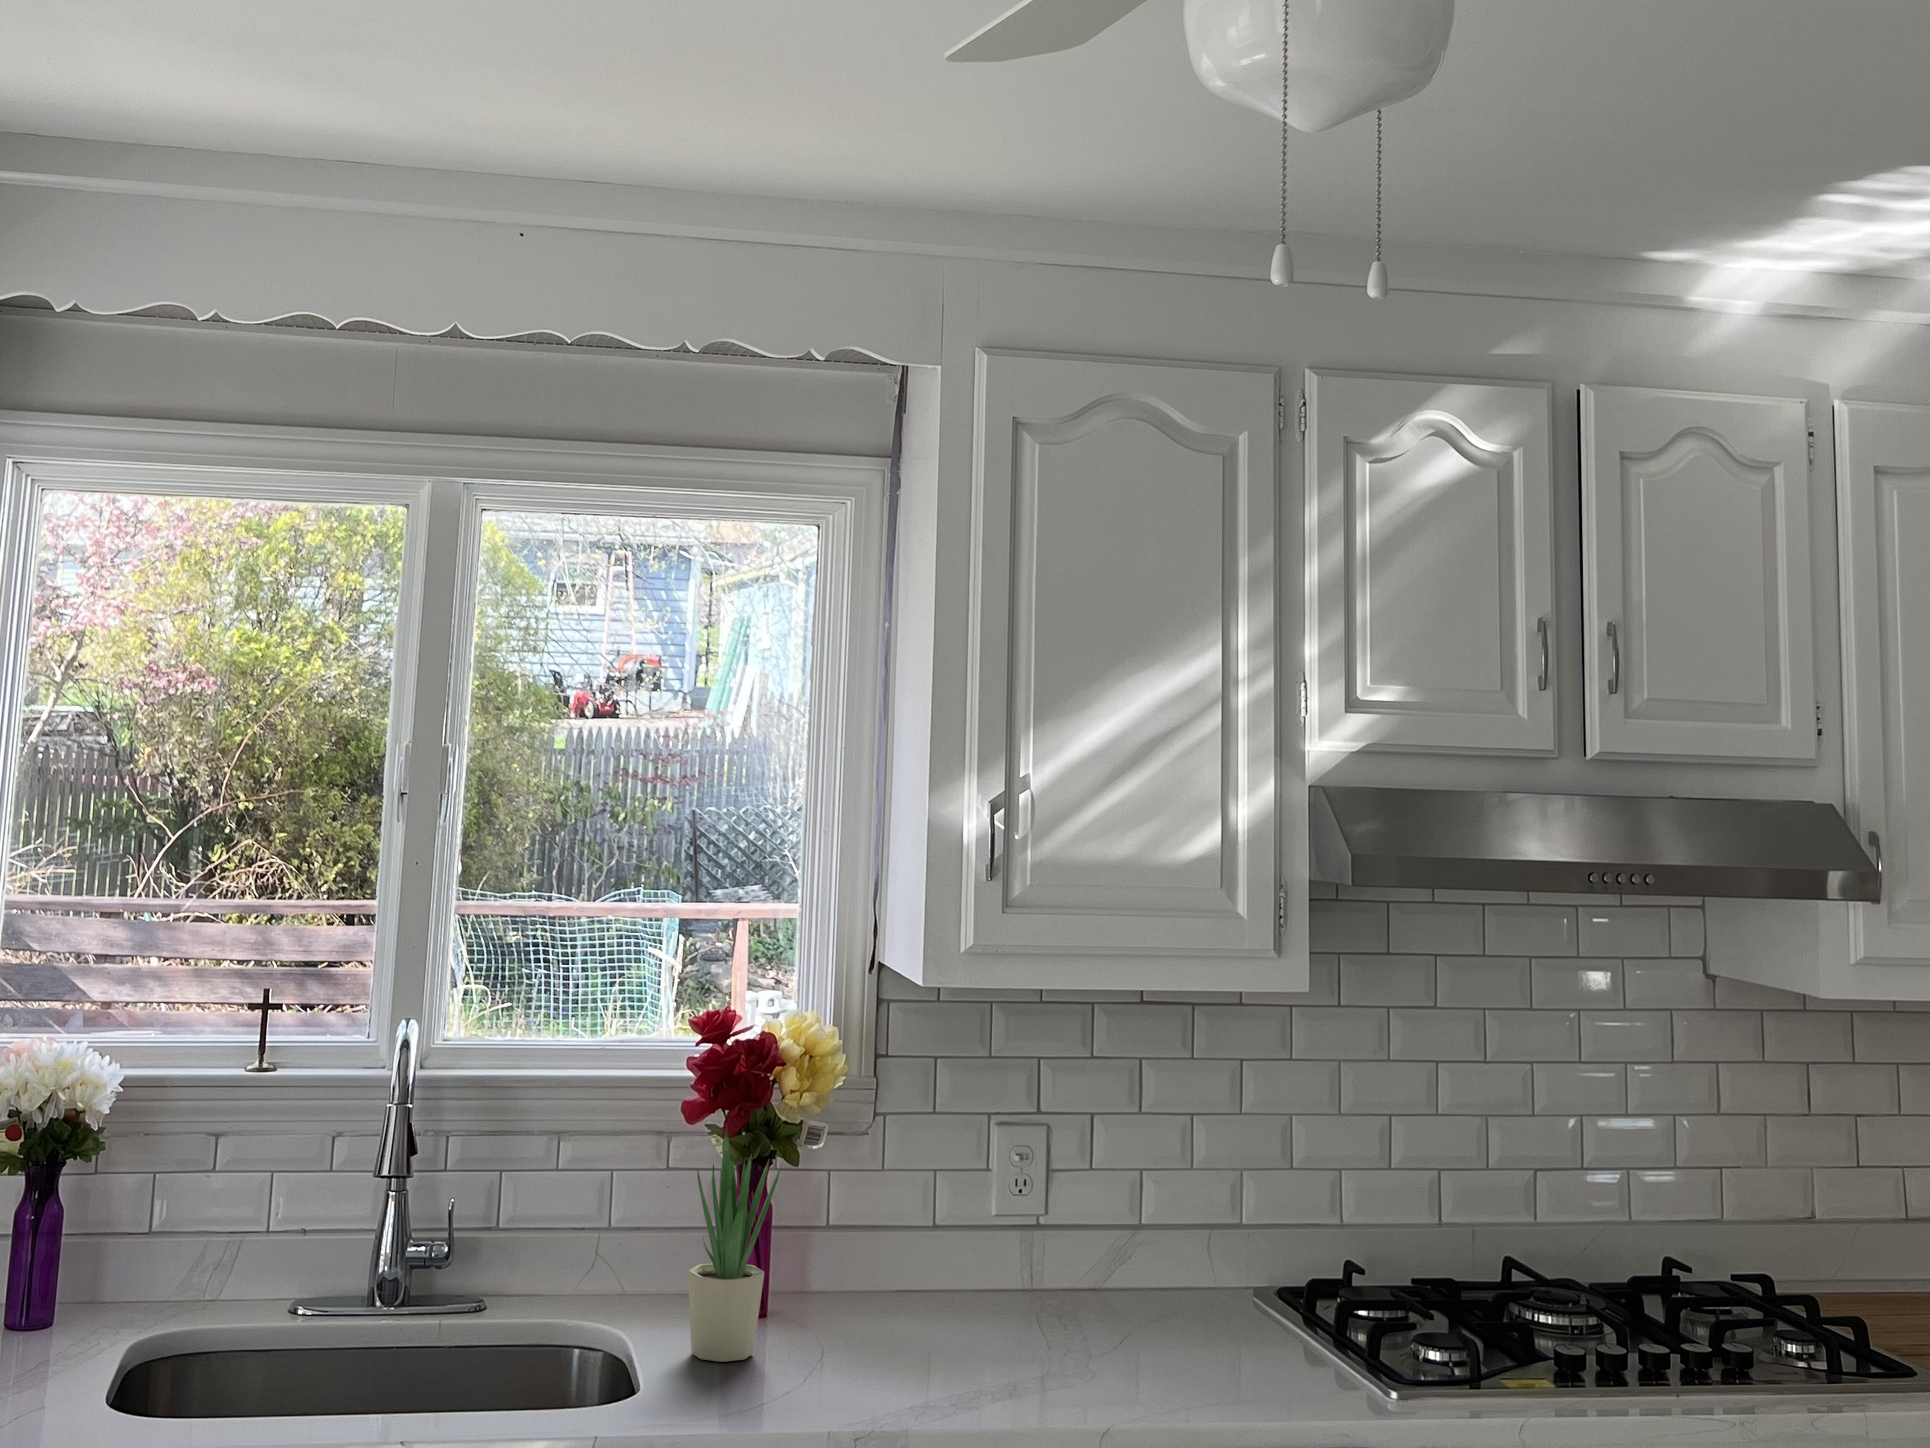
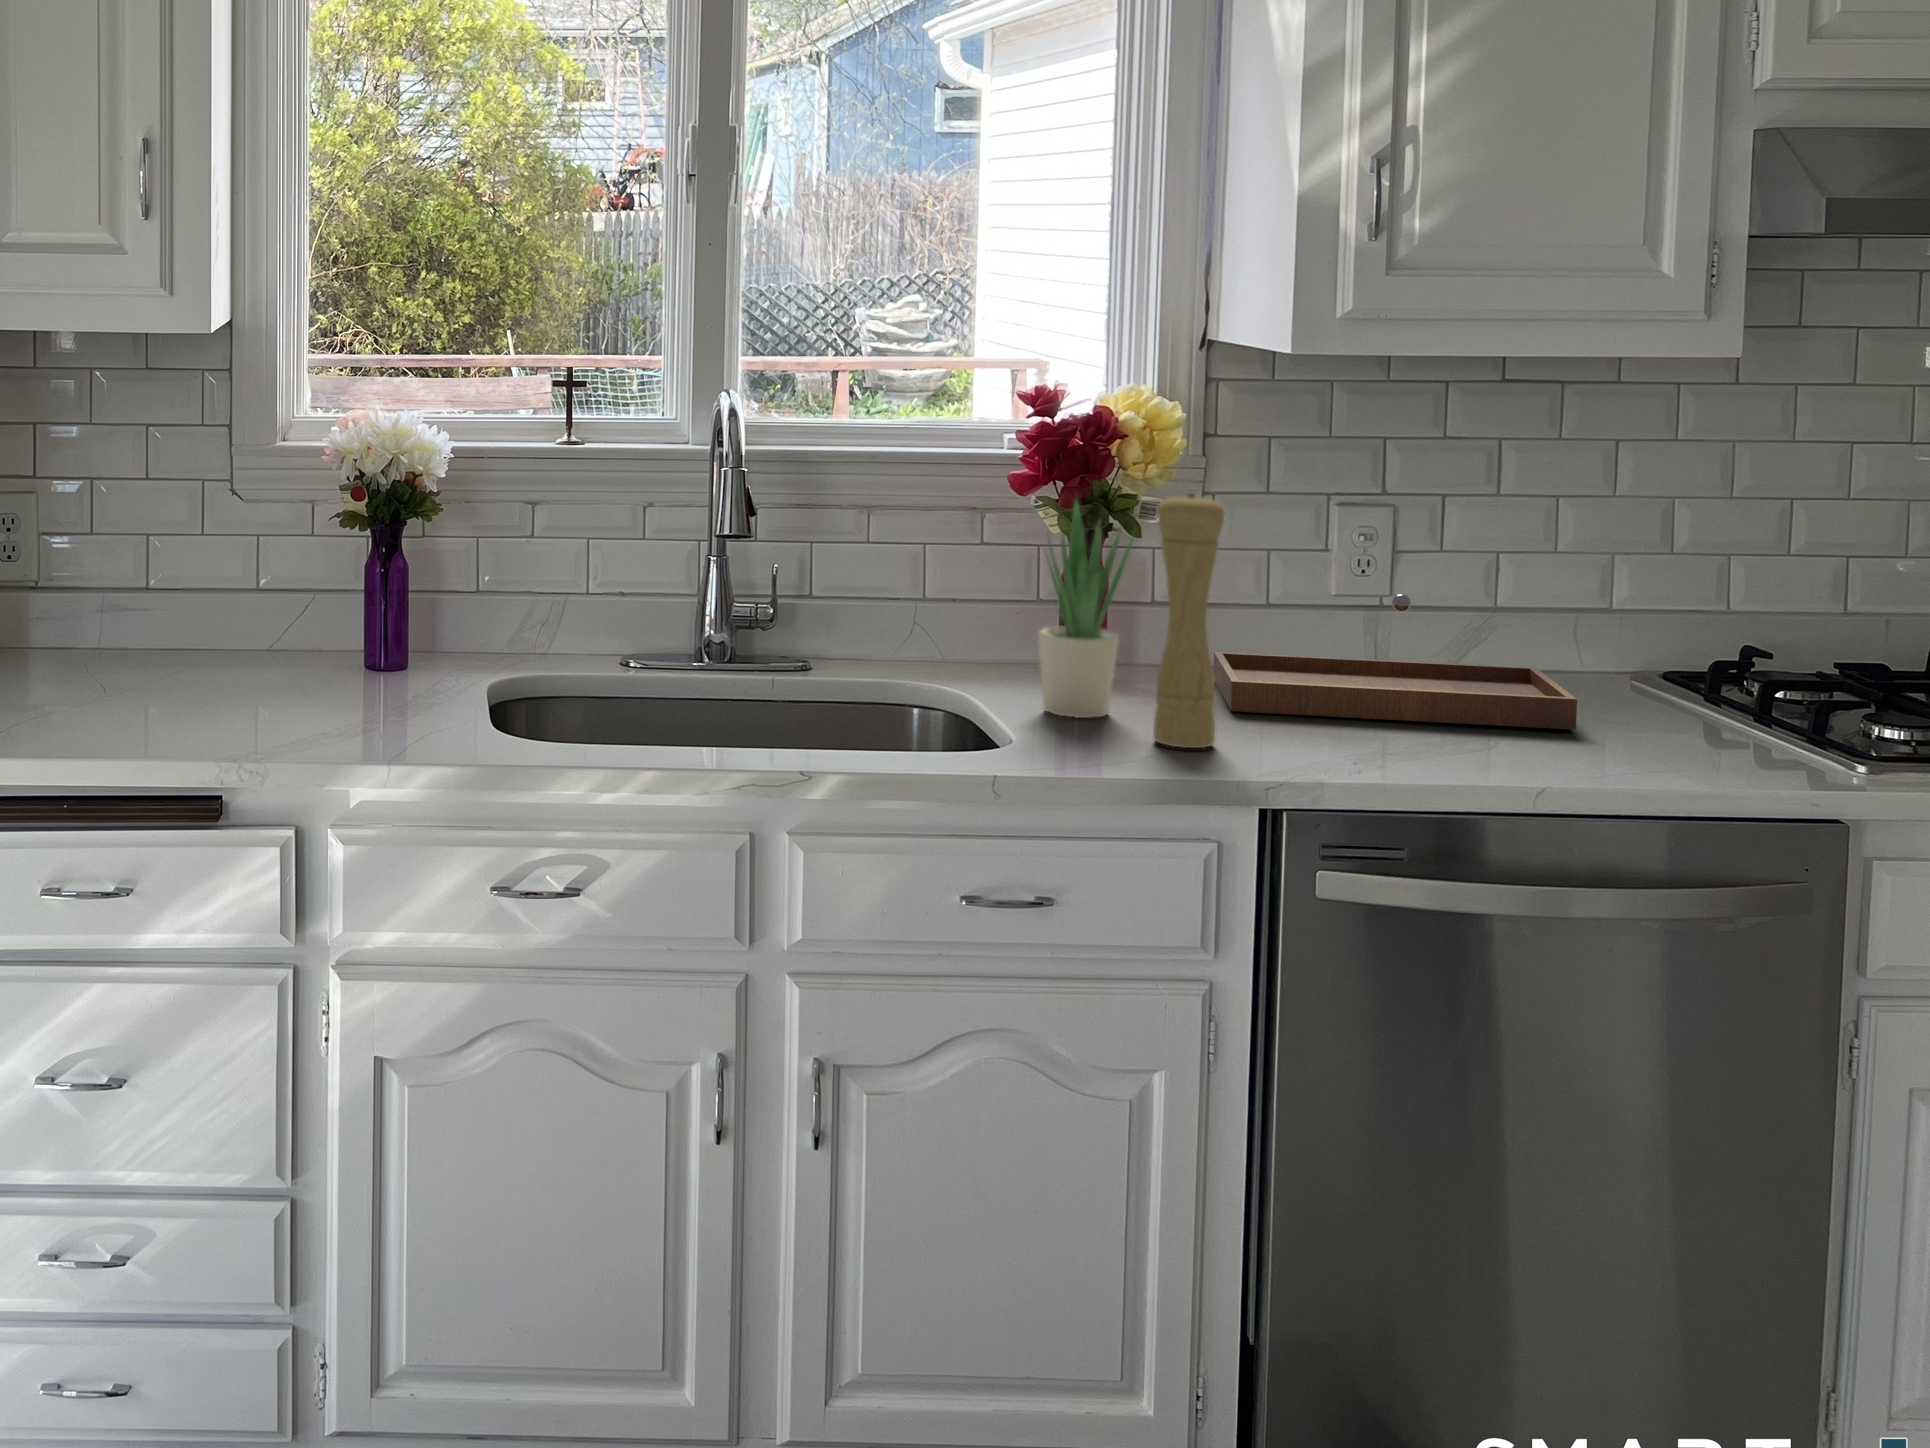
pepper mill: none [779,1132,846,1396] -> present [1153,493,1224,748]
tray: none [871,1219,1177,1357] -> present [1213,594,1577,730]

